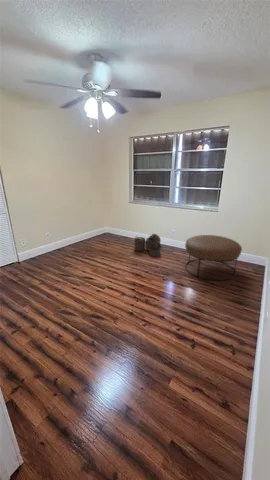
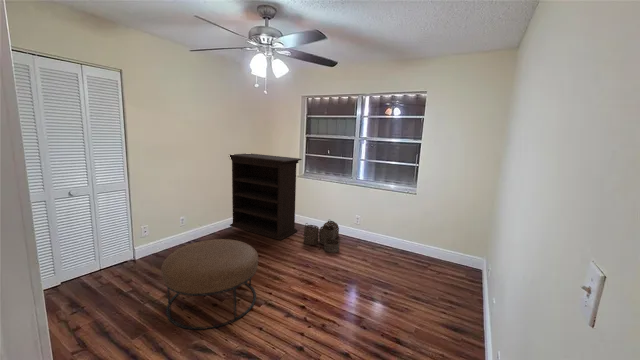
bookshelf: none [76,186,131,248] -> present [230,153,302,240]
ottoman: present [185,235,242,281] -> present [161,239,258,330]

